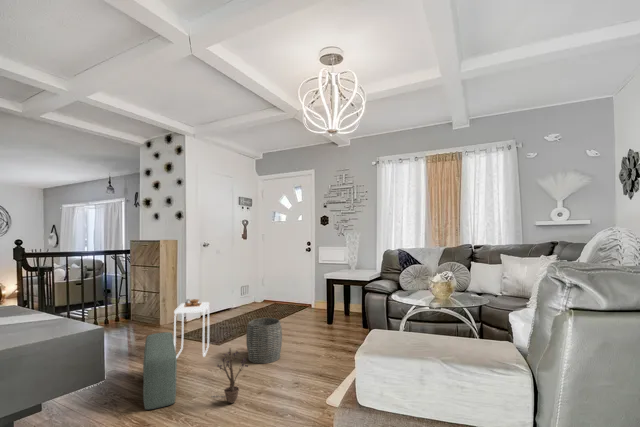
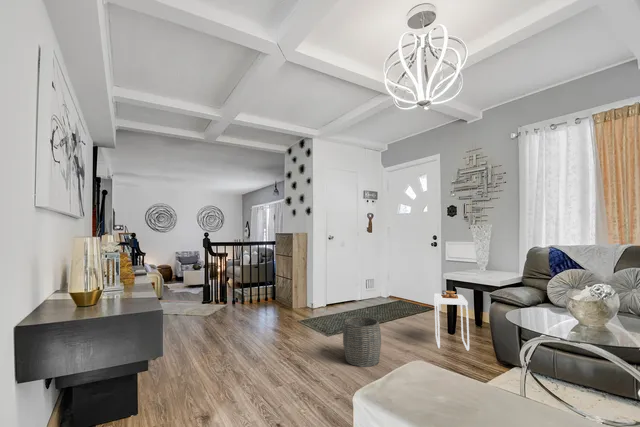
side table: present [174,299,209,357] -> present [434,291,469,350]
pouf: present [143,332,177,410] -> none [231,319,273,393]
decorative plant: present [213,349,248,403] -> none [289,348,320,406]

